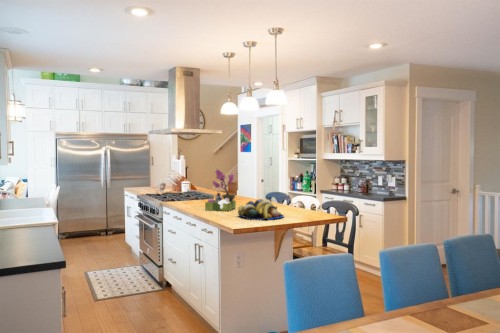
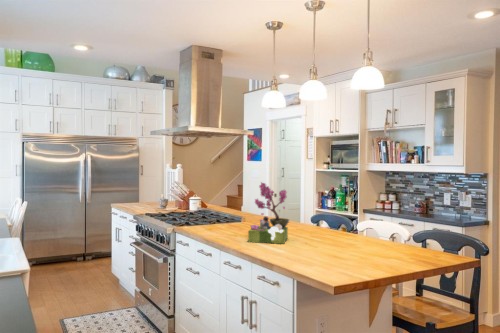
fruit bowl: present [238,199,284,220] -> none [307,228,377,263]

